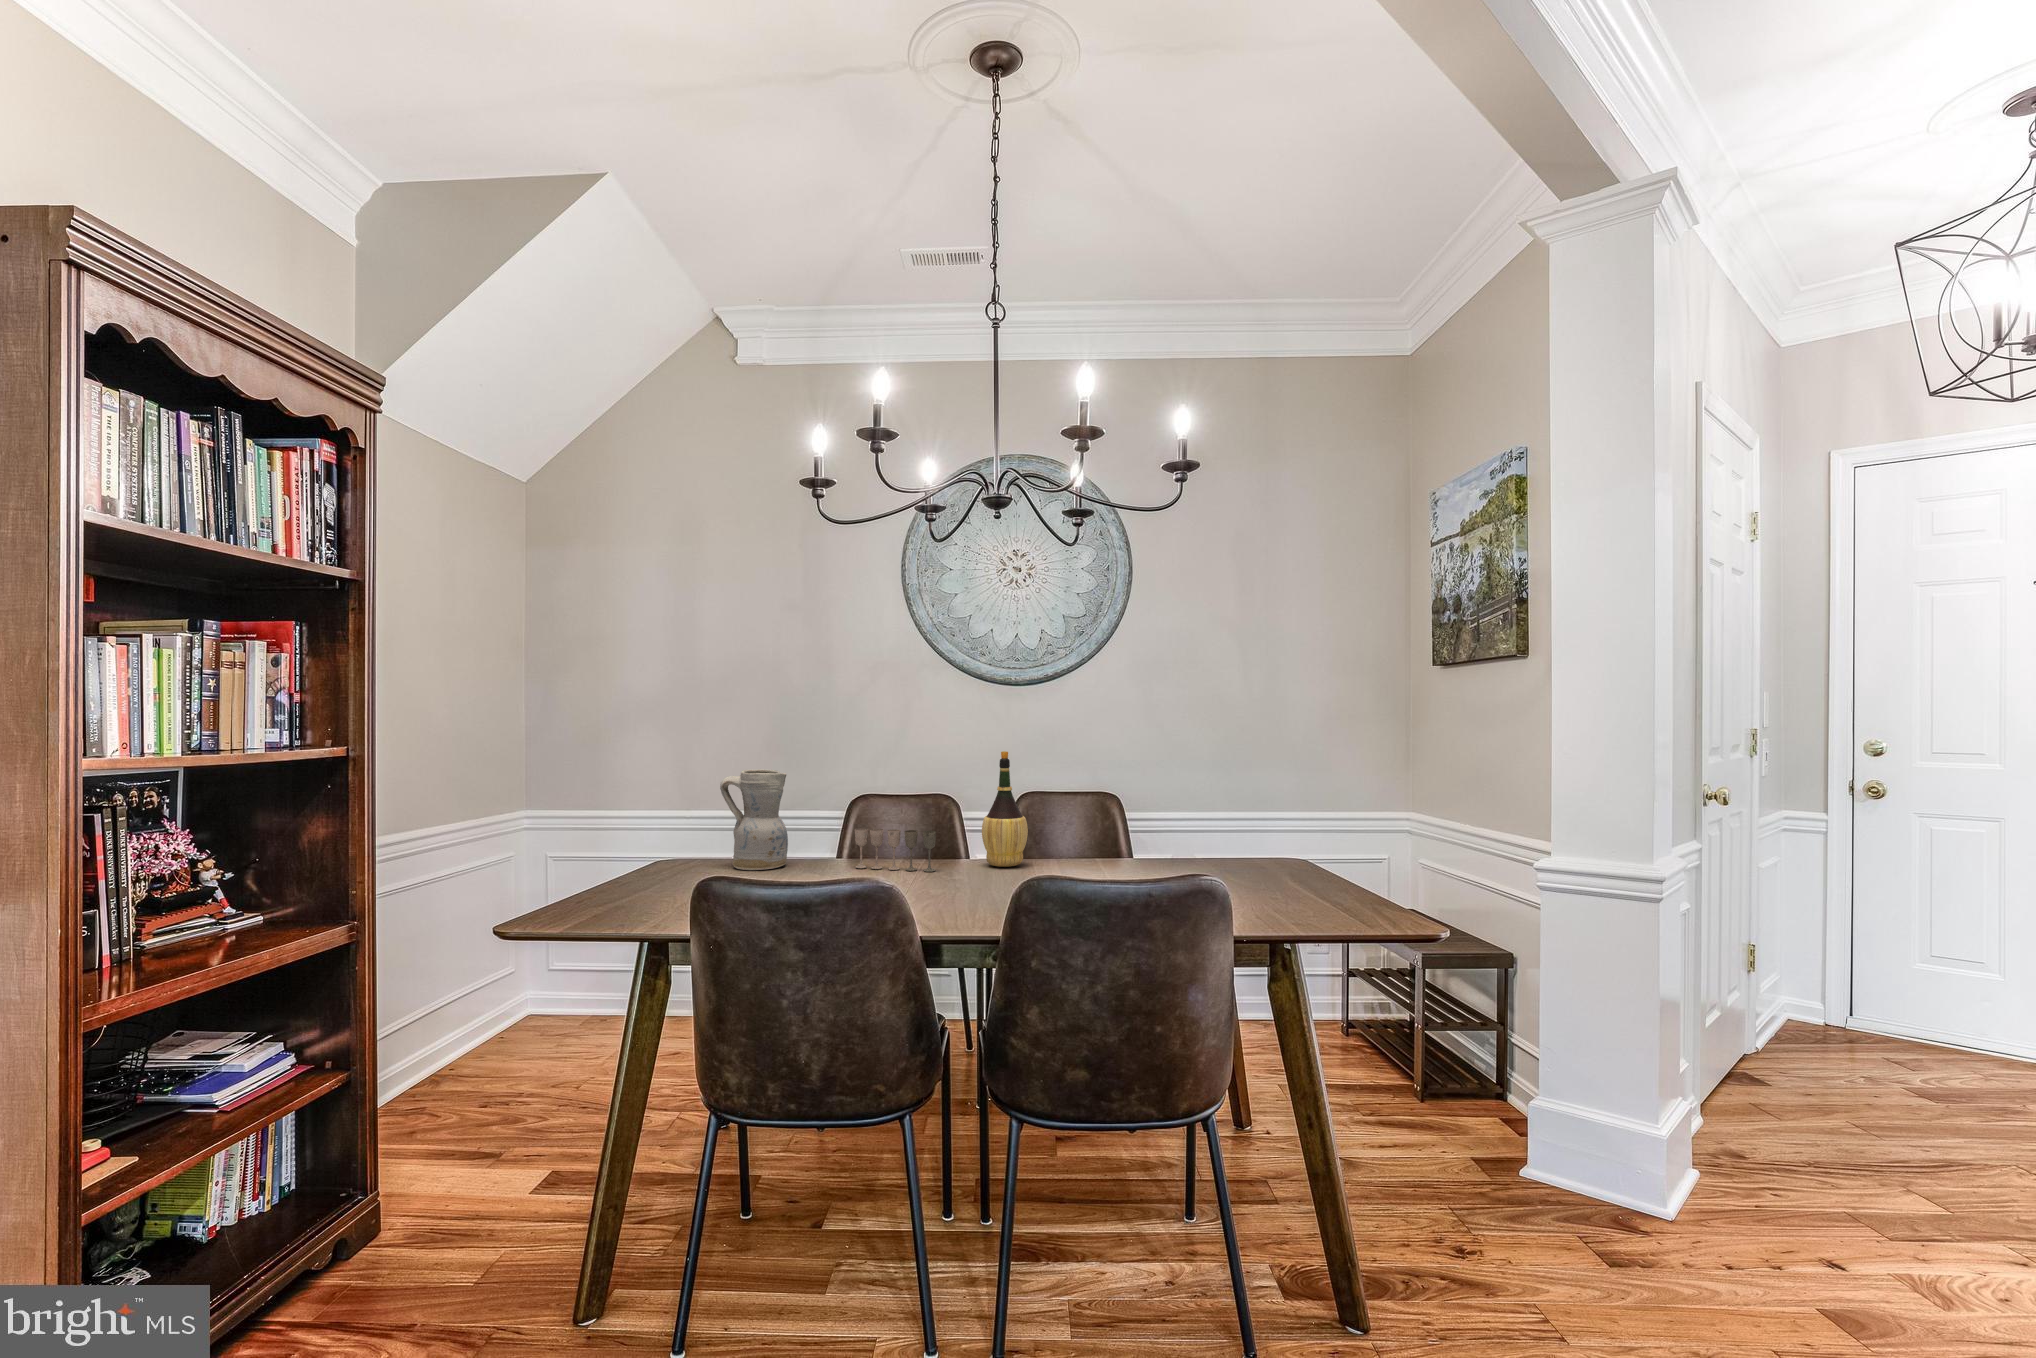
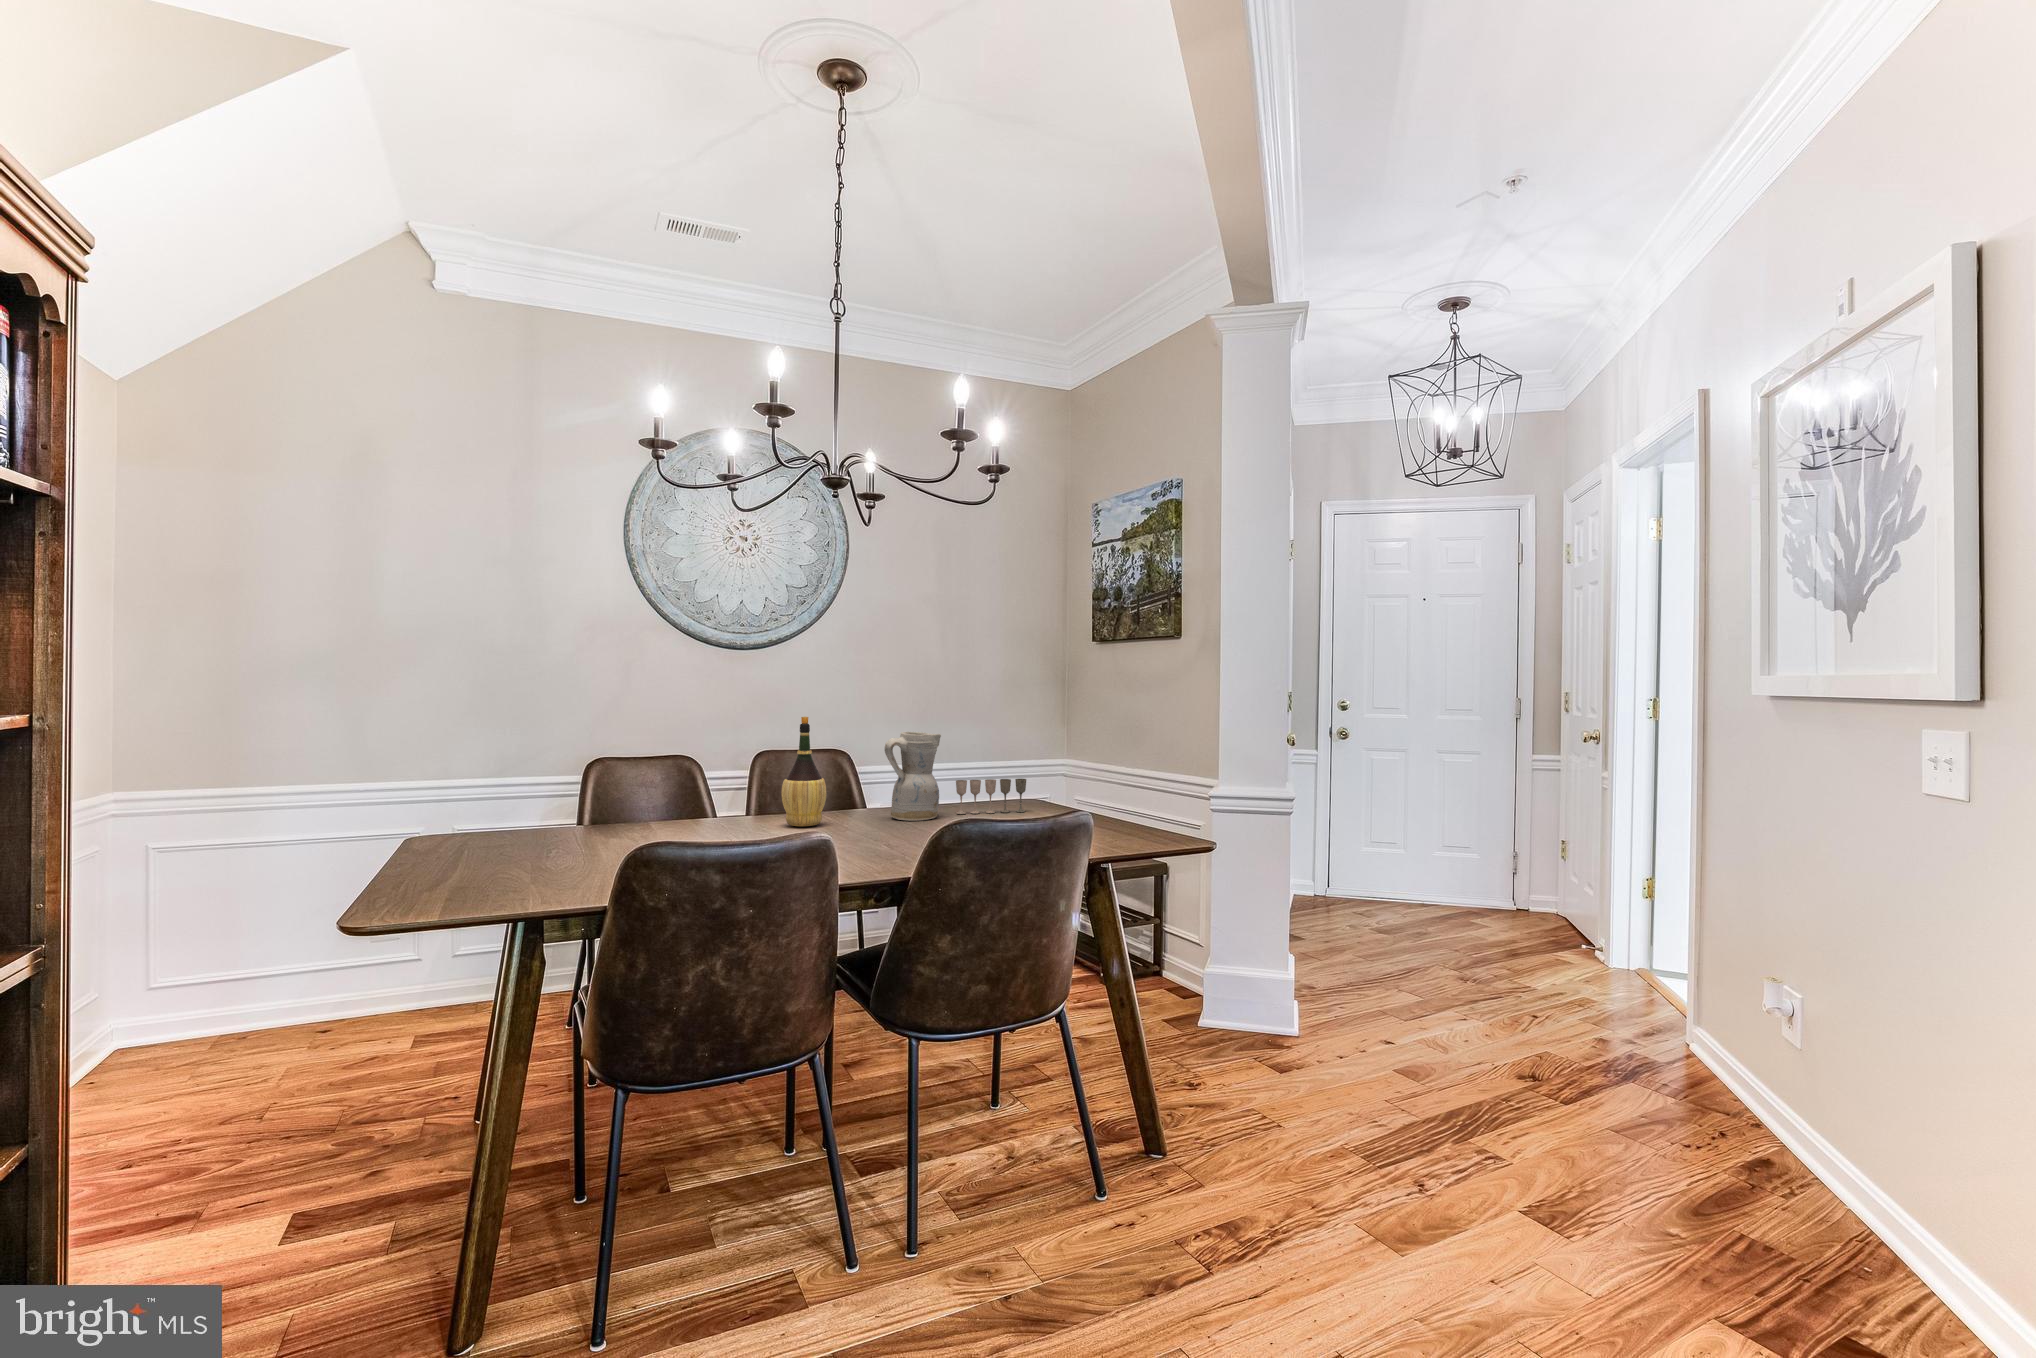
ceramic pitcher: present [720,769,788,870] -> present [885,732,941,821]
wine glass: present [855,828,936,872] -> present [956,779,1026,814]

